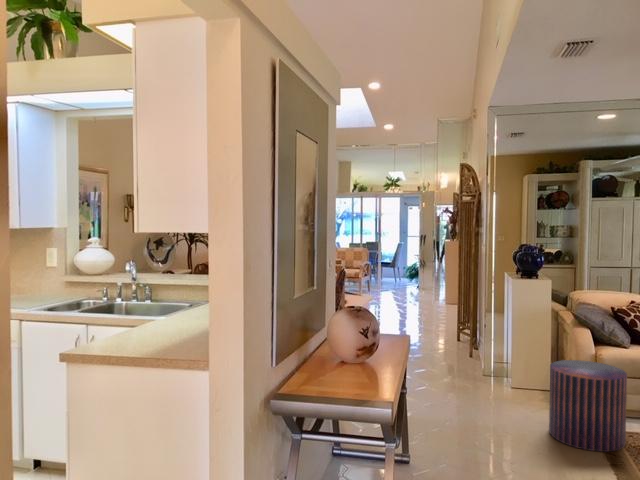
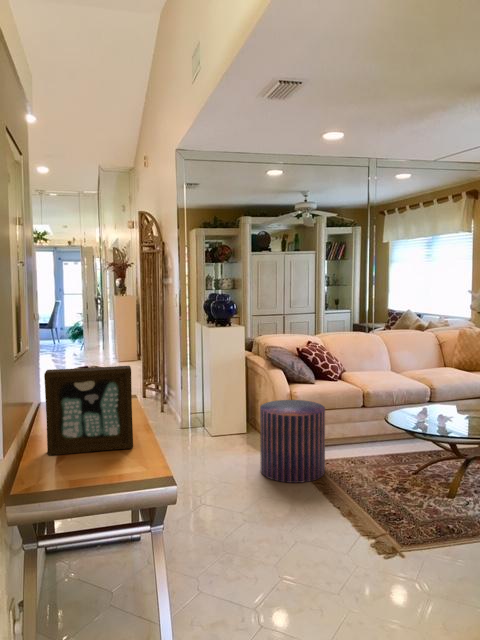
picture frame: none [315,305,381,376] -> present [44,366,133,456]

